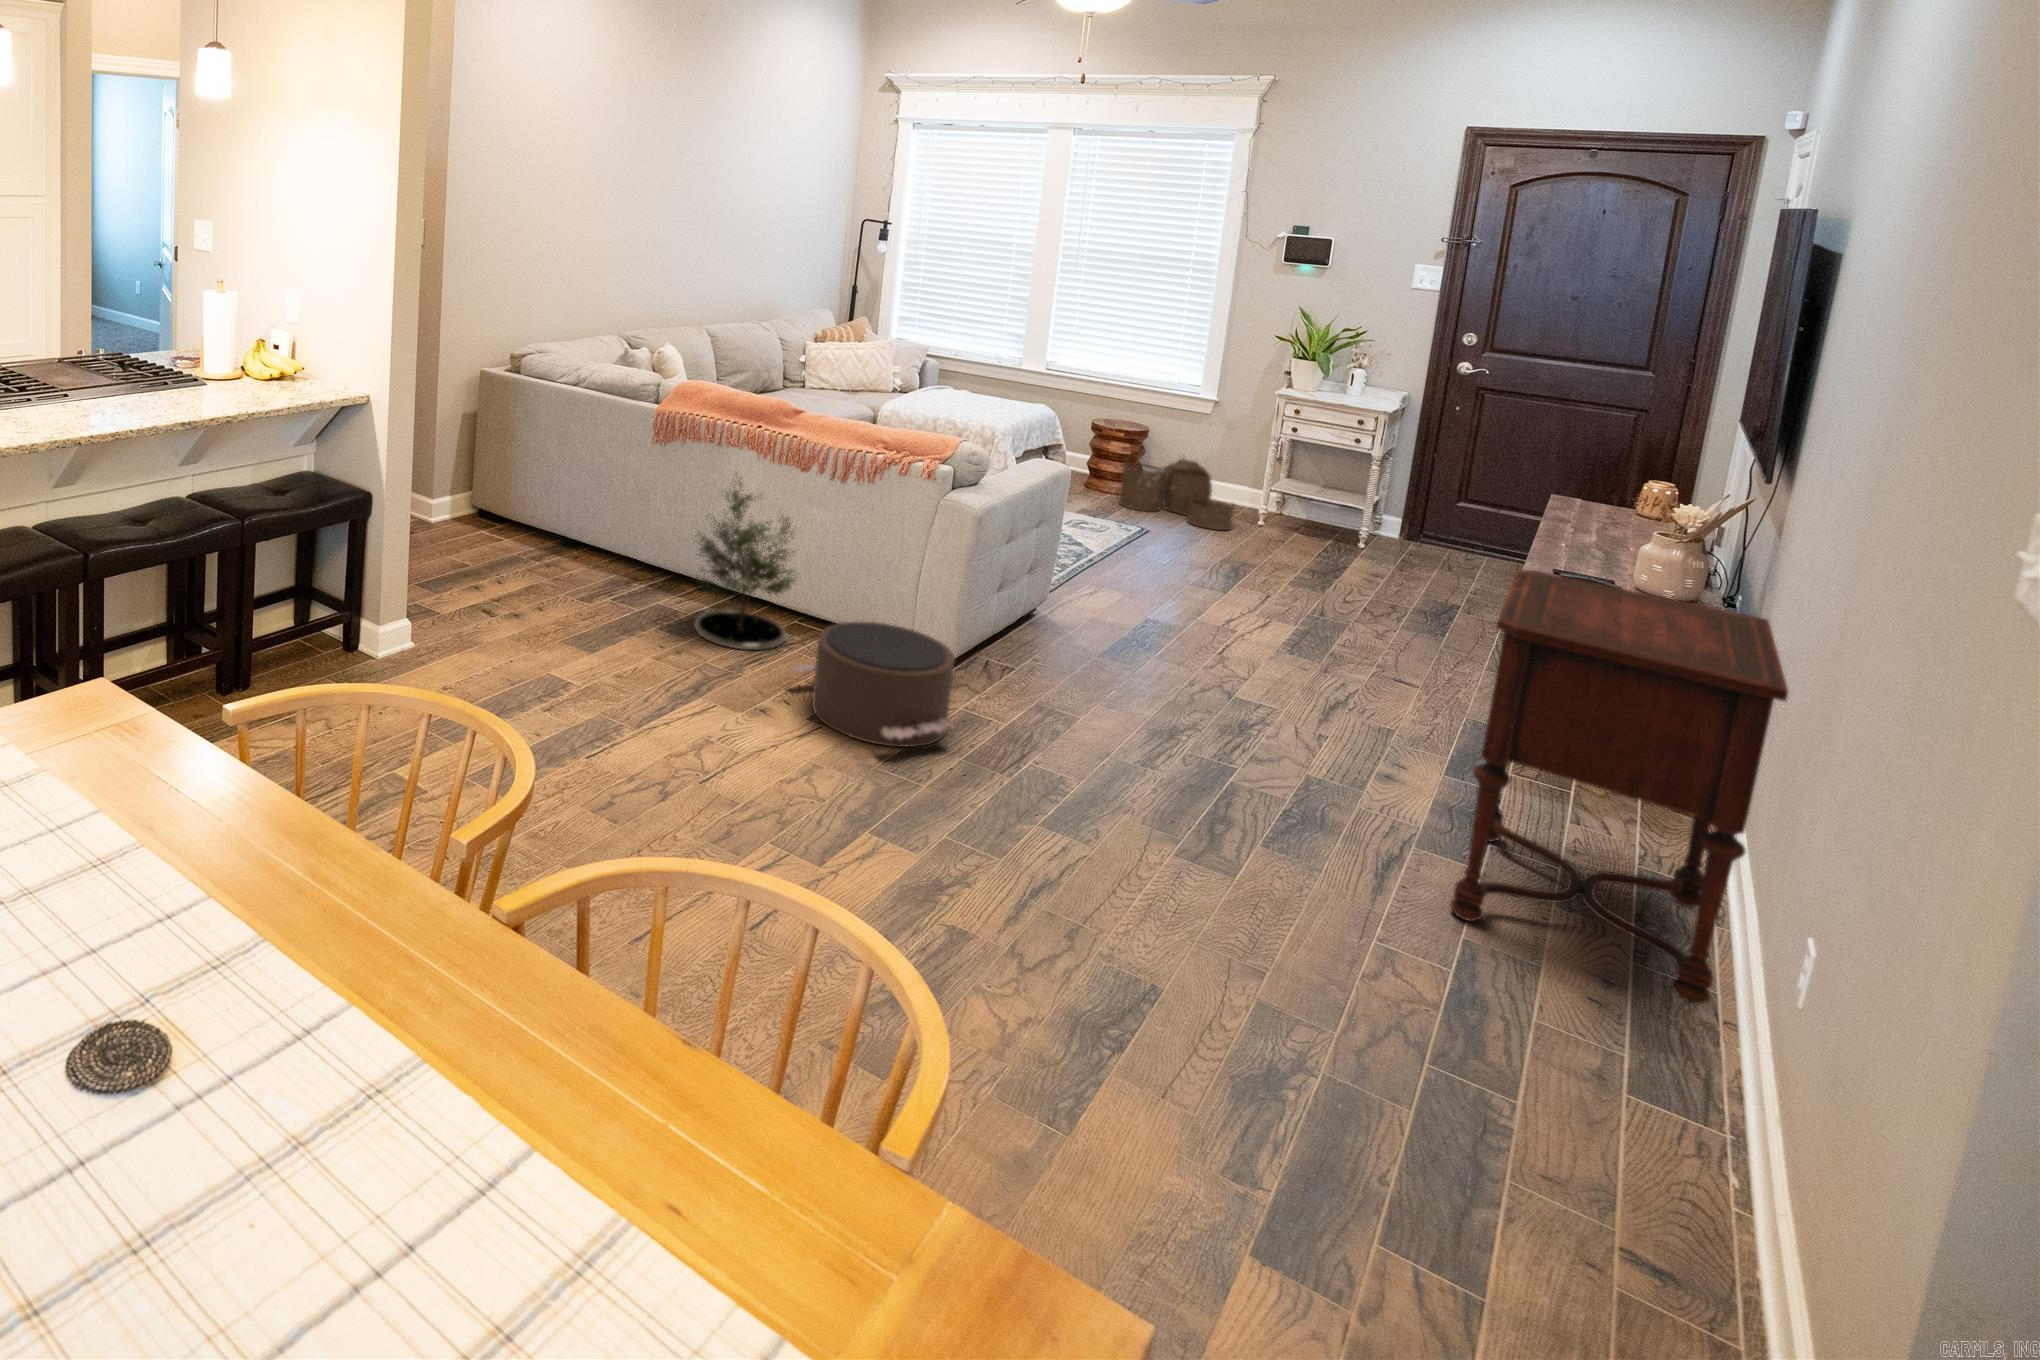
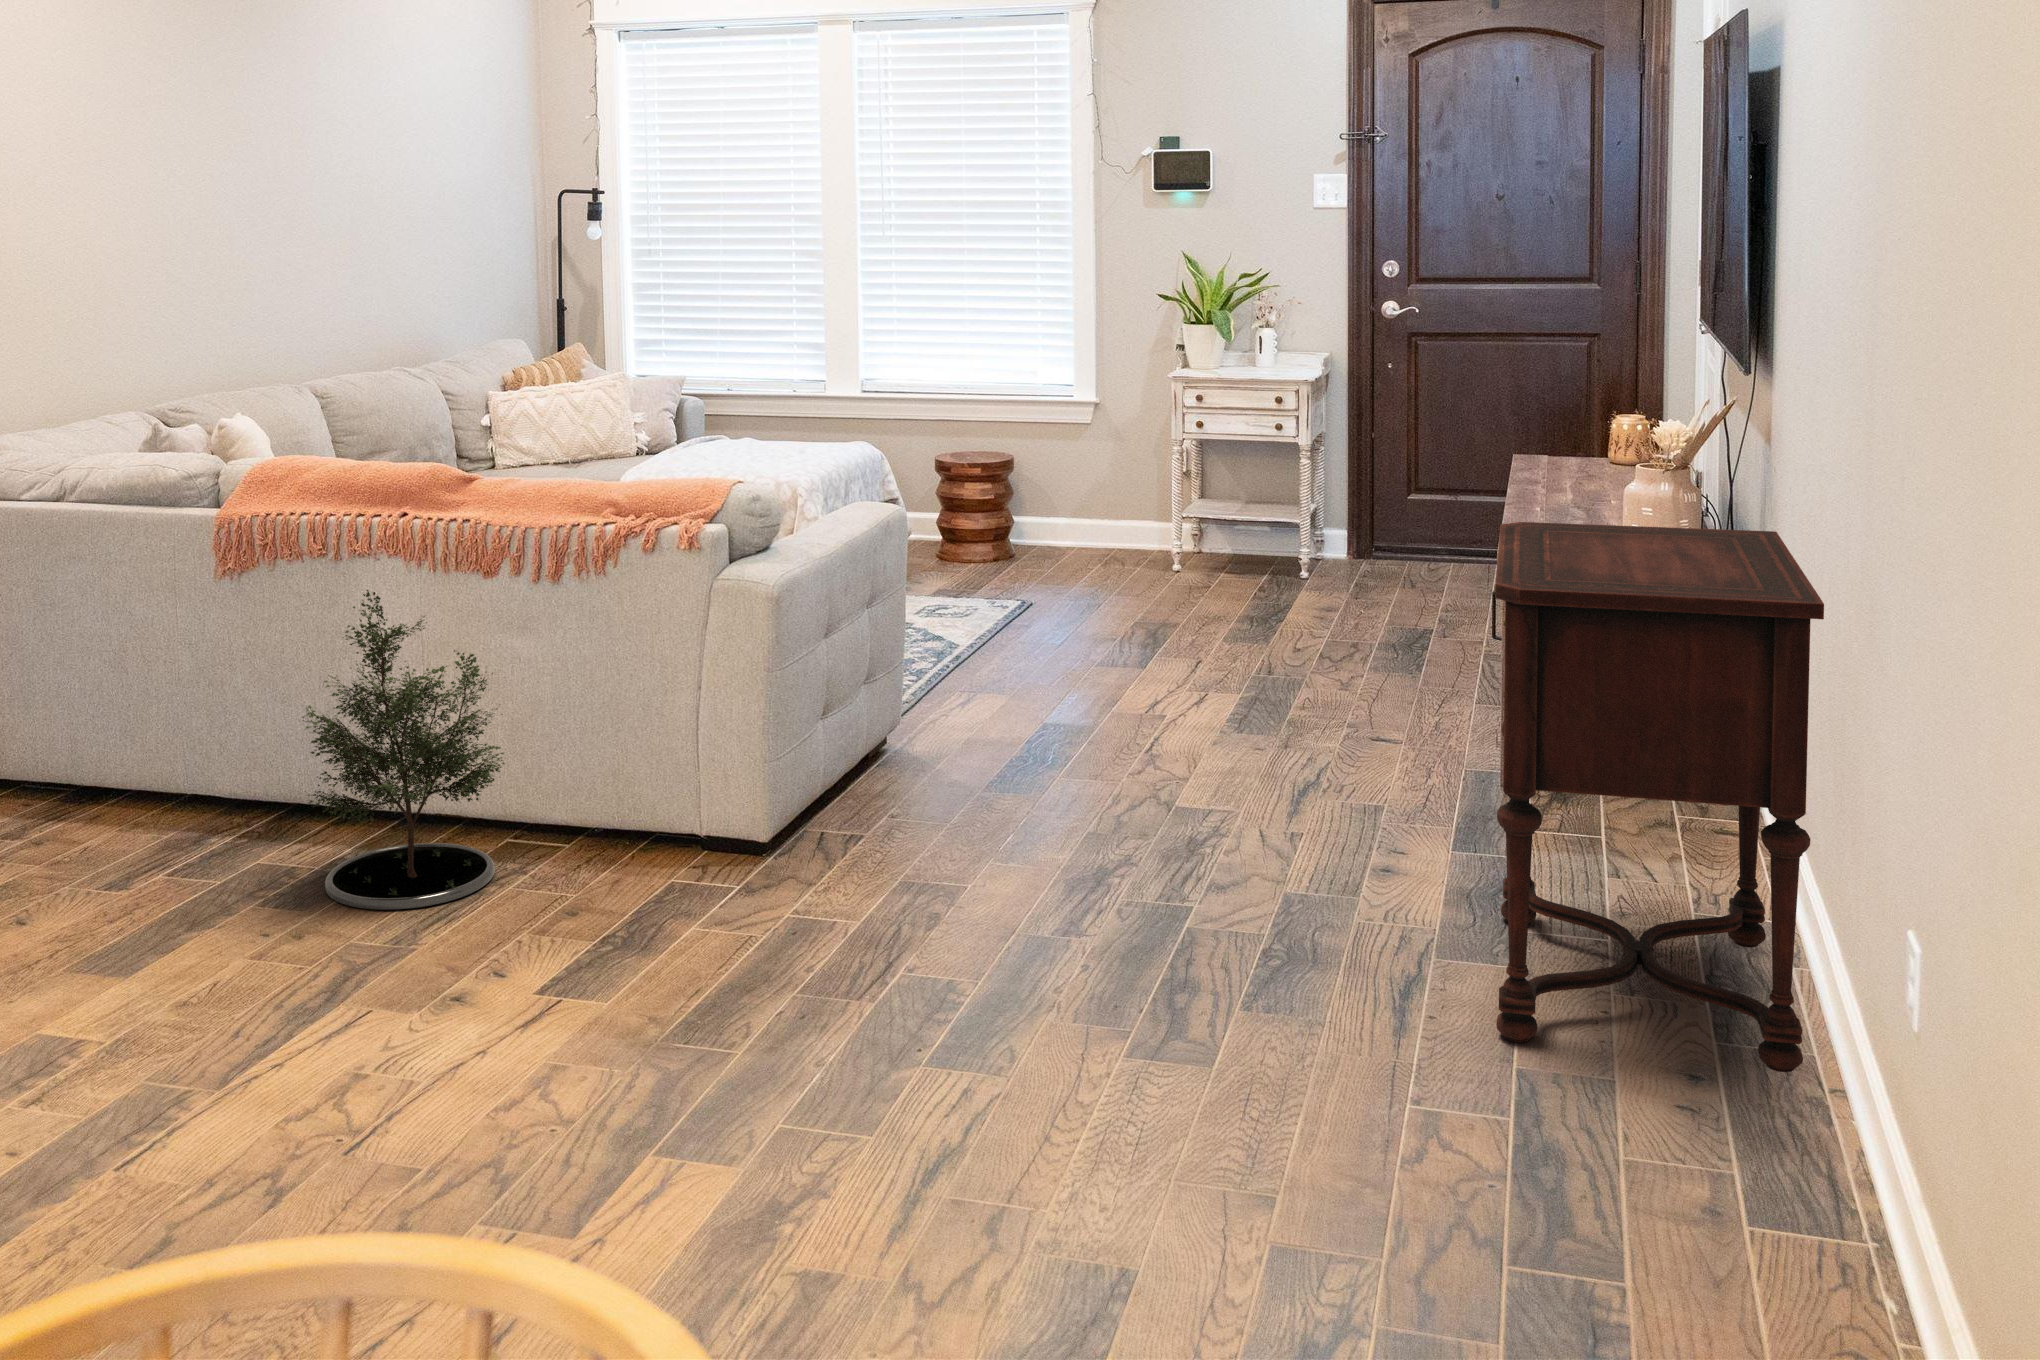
woven basket: present [1120,459,1234,530] -> none [993,490,1145,587]
pouf: present [794,622,955,747] -> none [502,801,785,1011]

